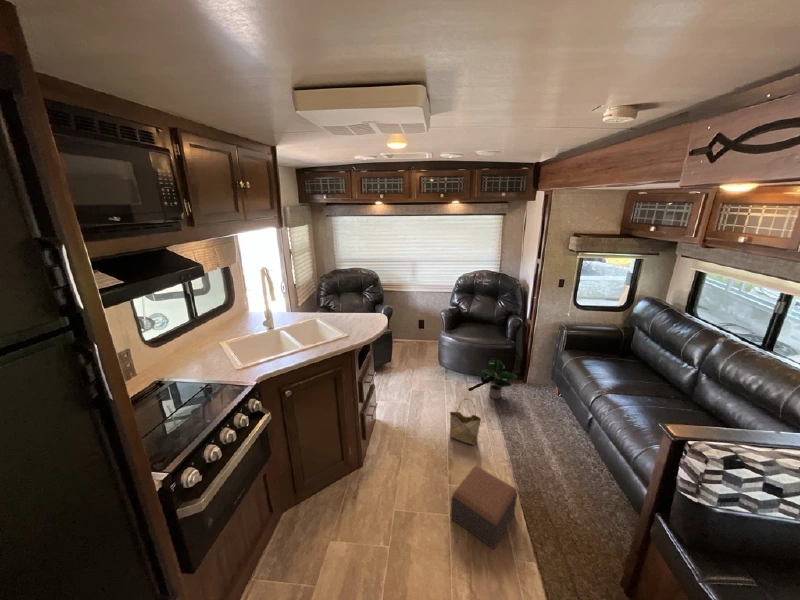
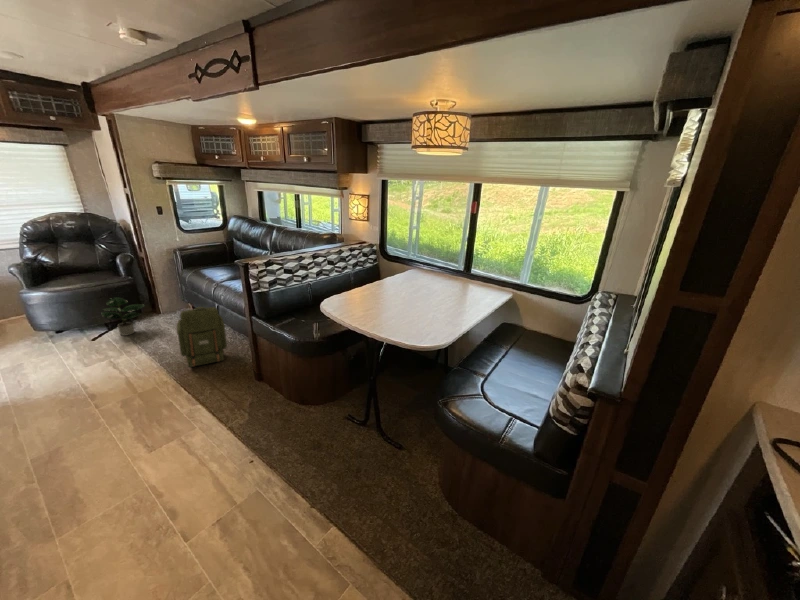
woven basket: present [450,407,481,445] -> none [71,331,118,378]
backpack: none [535,426,599,508] -> present [177,307,227,367]
footstool: present [450,466,517,549] -> none [100,365,173,421]

